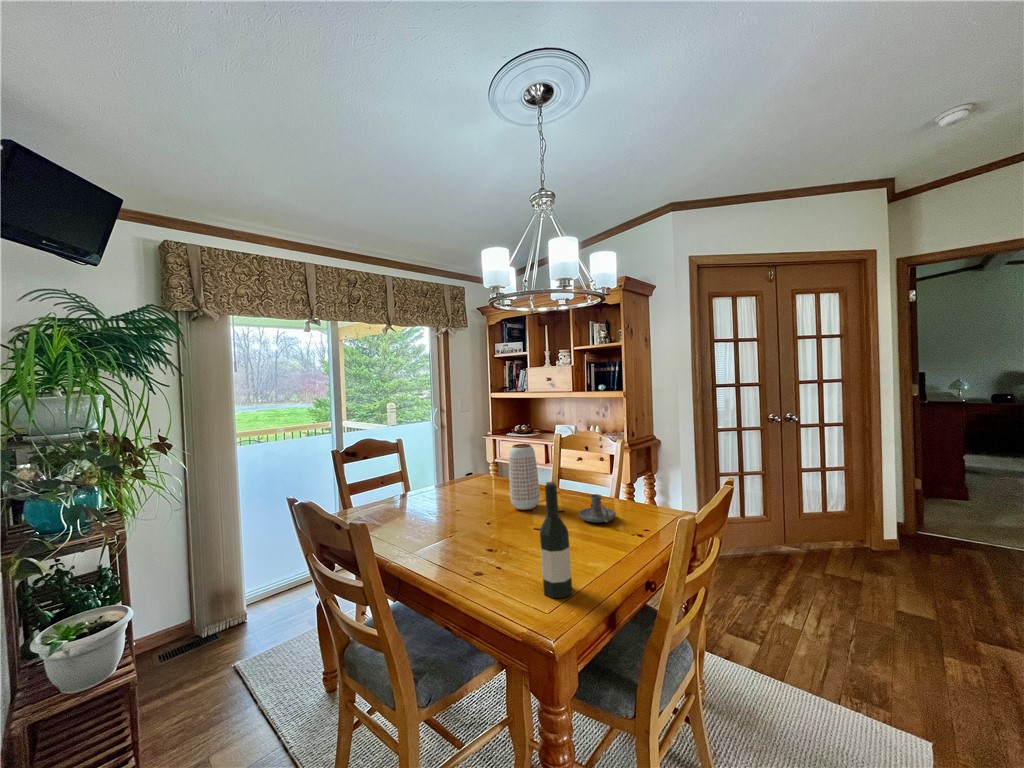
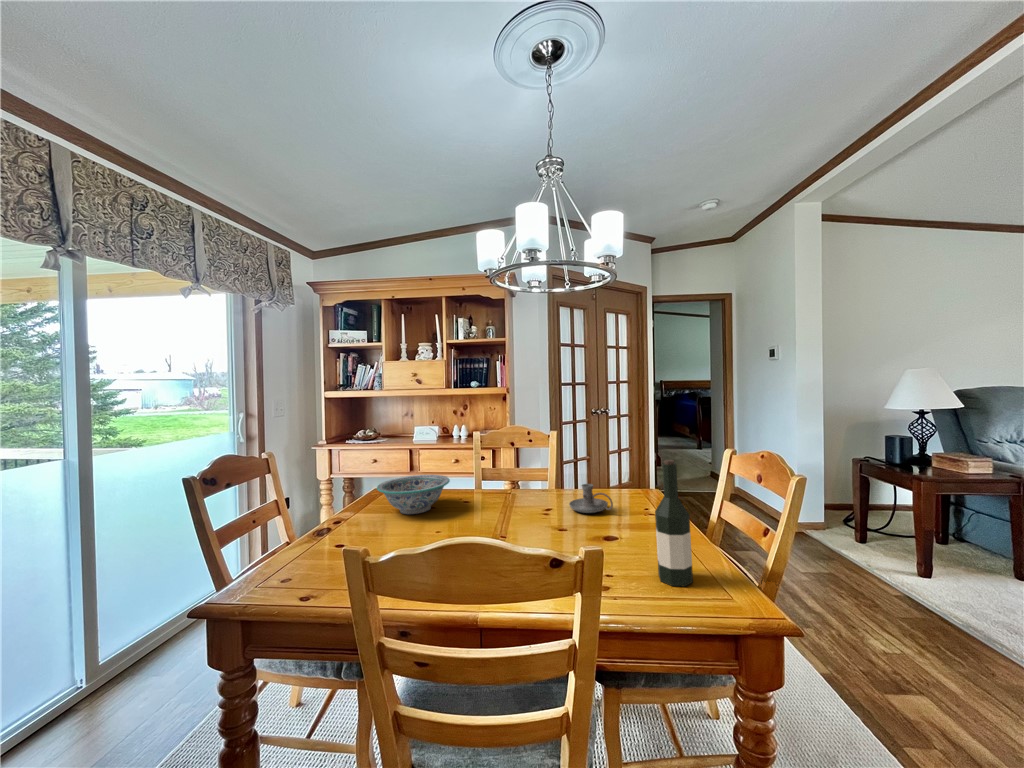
vase: present [509,444,540,510] -> none [481,438,517,516]
decorative bowl: none [447,467,502,497] -> present [377,475,450,514]

